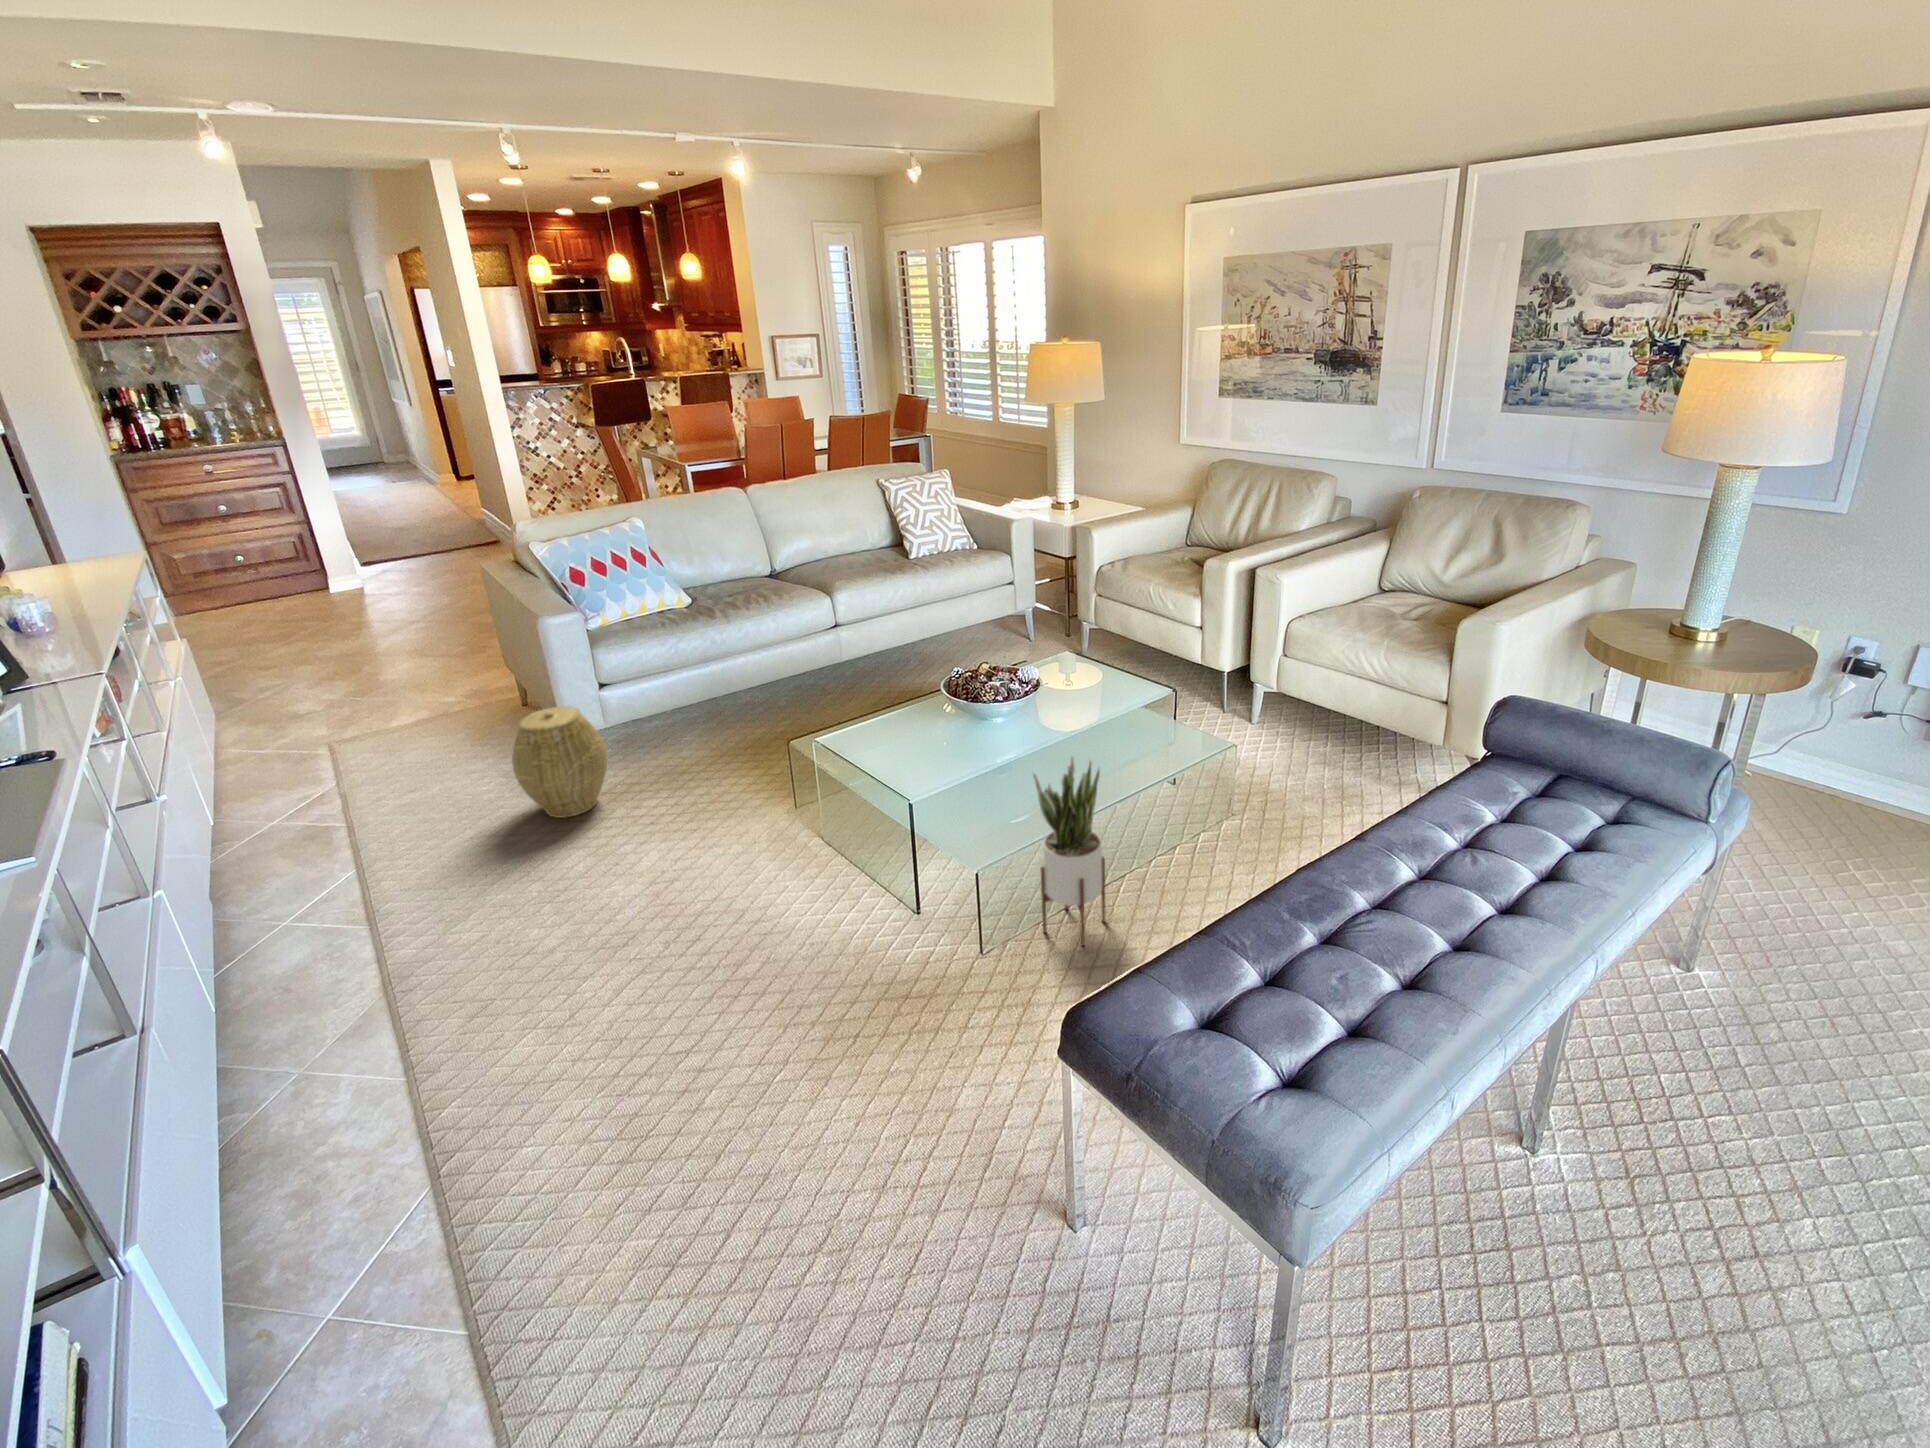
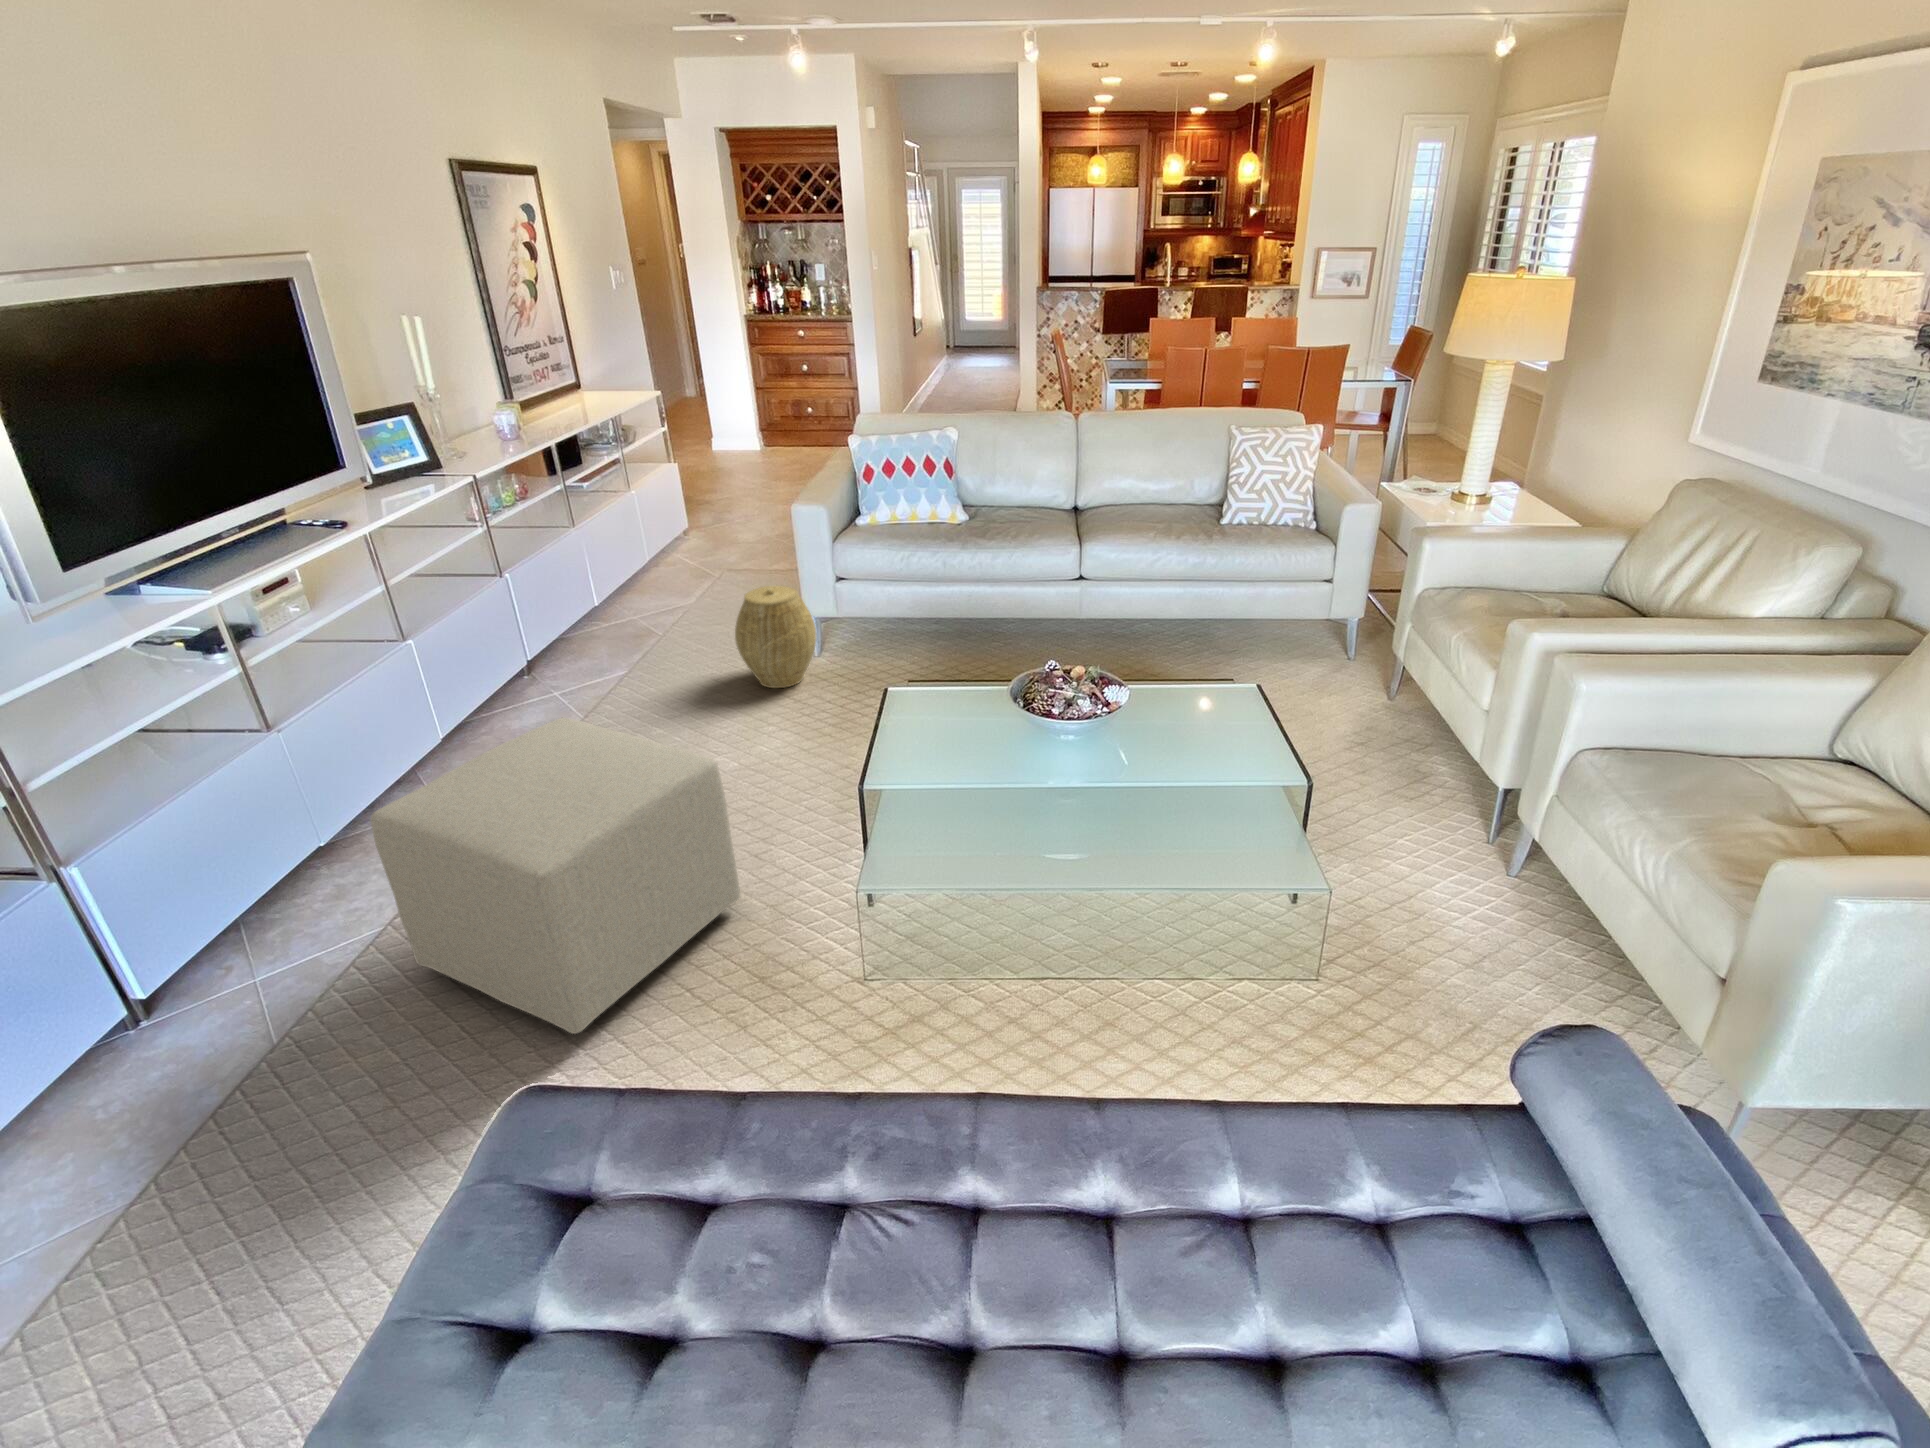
potted plant: present [1033,757,1106,946] -> none [913,807,1027,1031]
ottoman: none [505,826,818,1166] -> present [370,717,741,1034]

